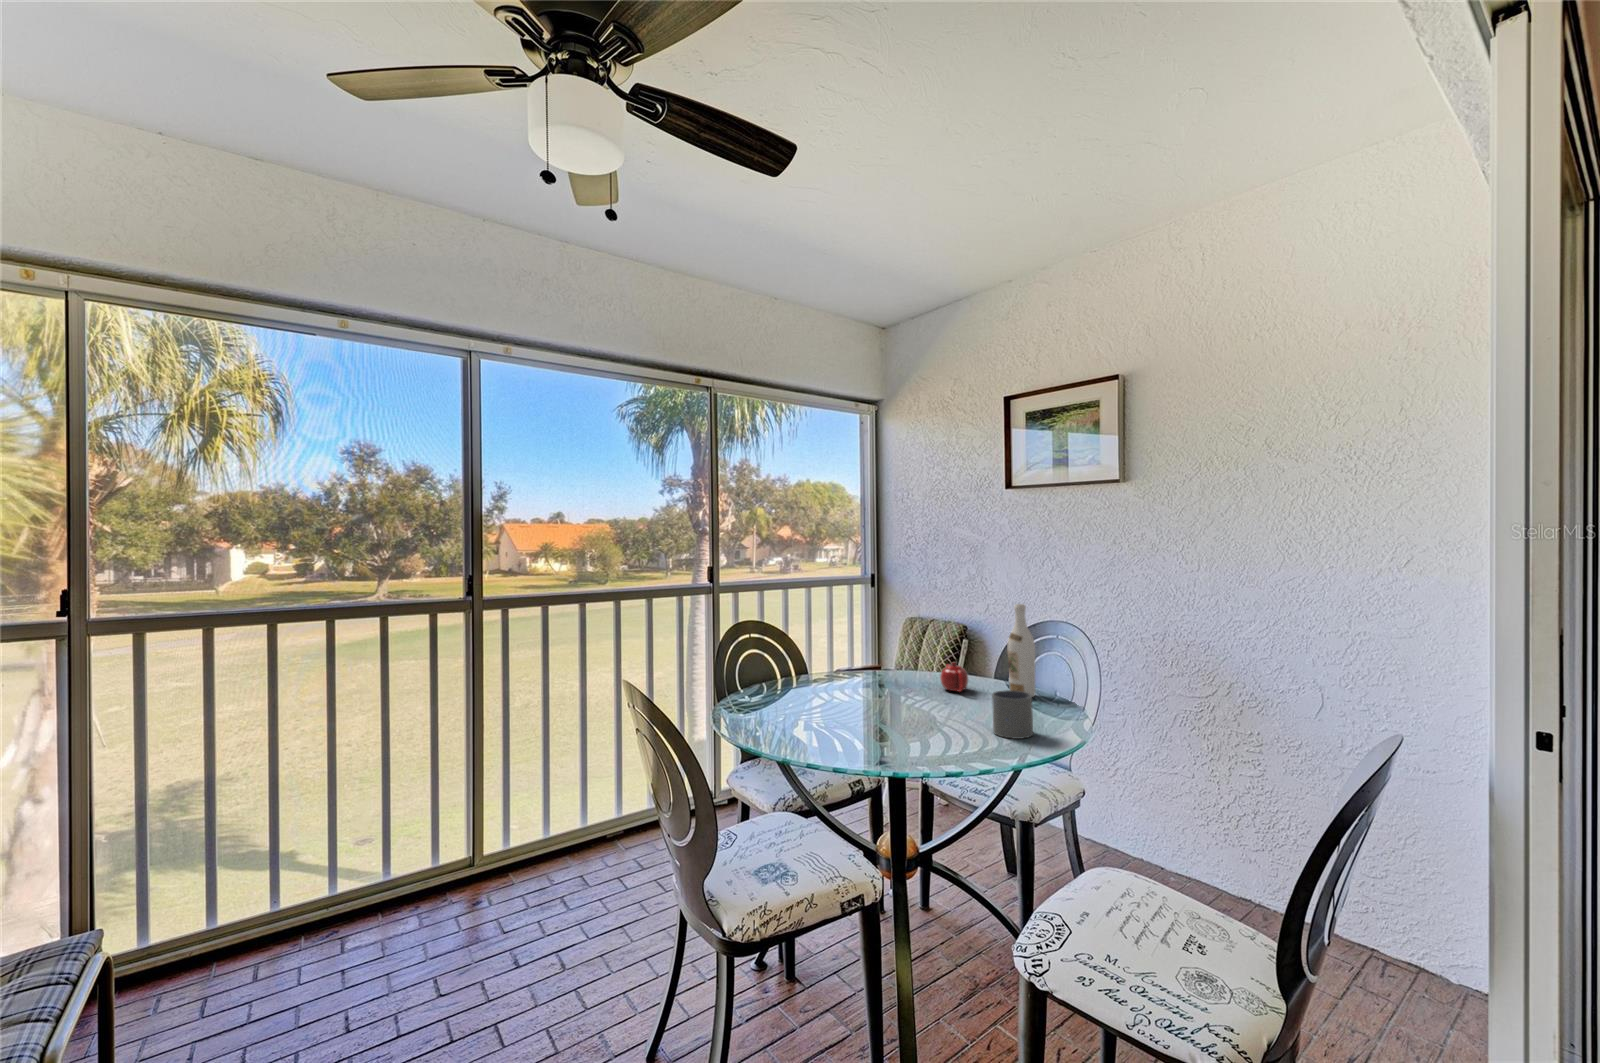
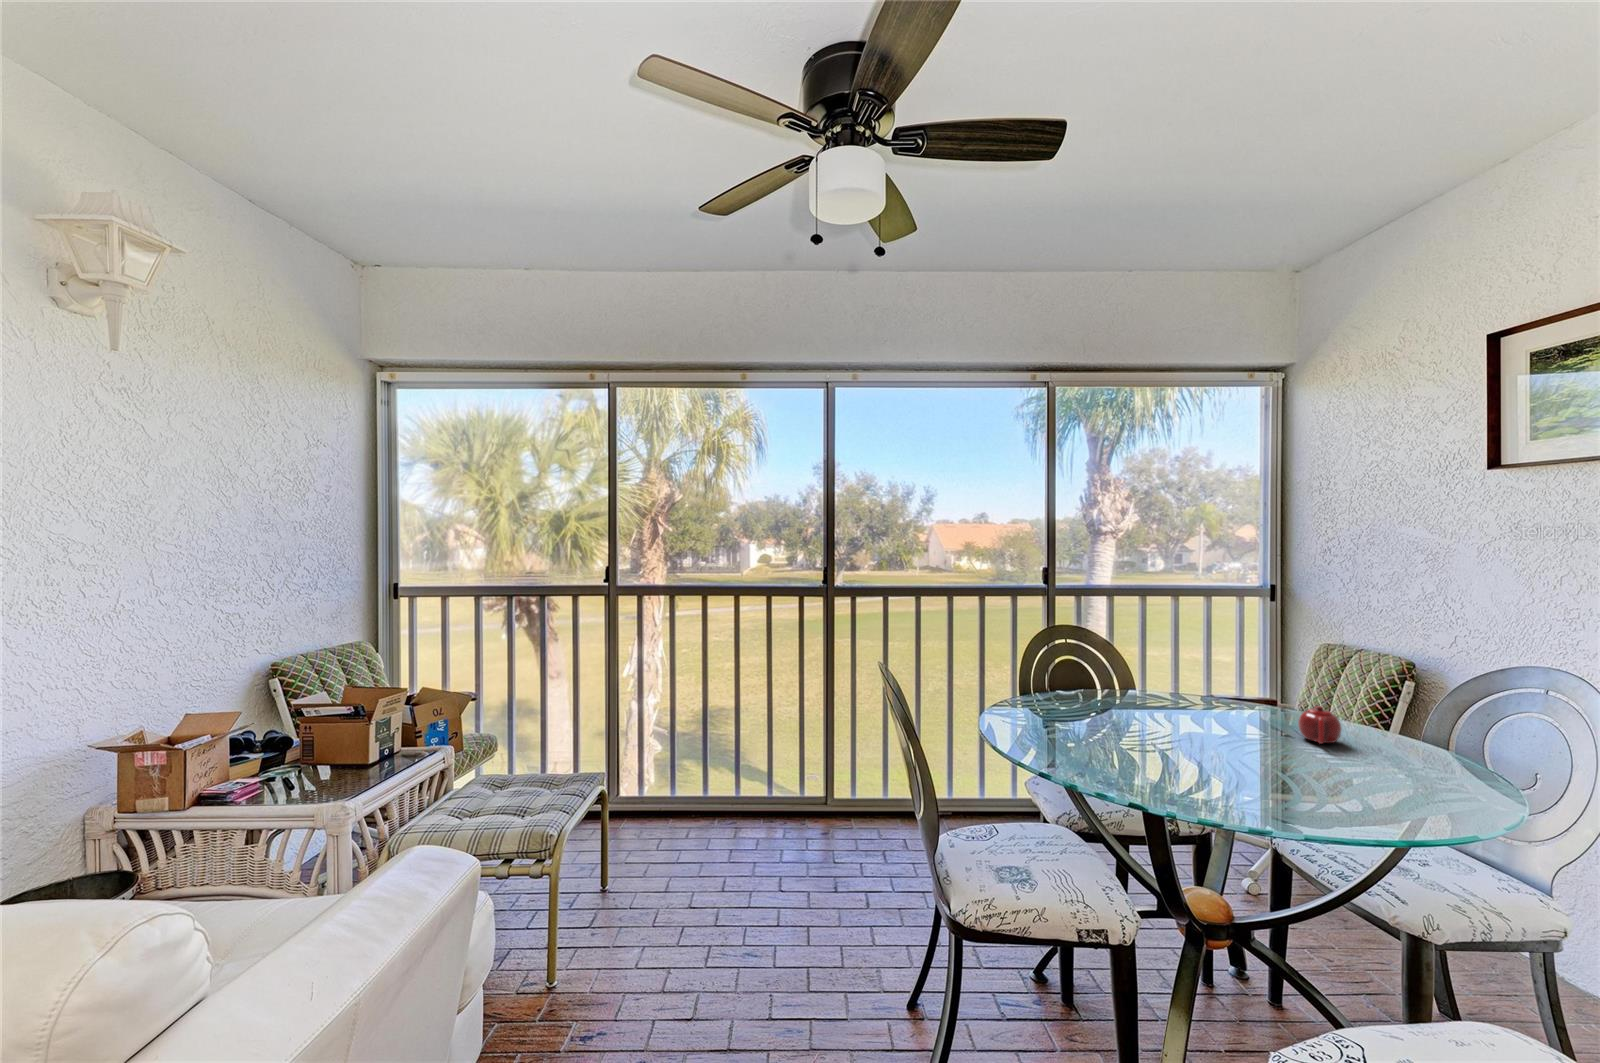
wine bottle: present [1008,604,1035,697] -> none [1401,642,1449,771]
cup: present [992,690,1033,739] -> none [1314,749,1377,815]

